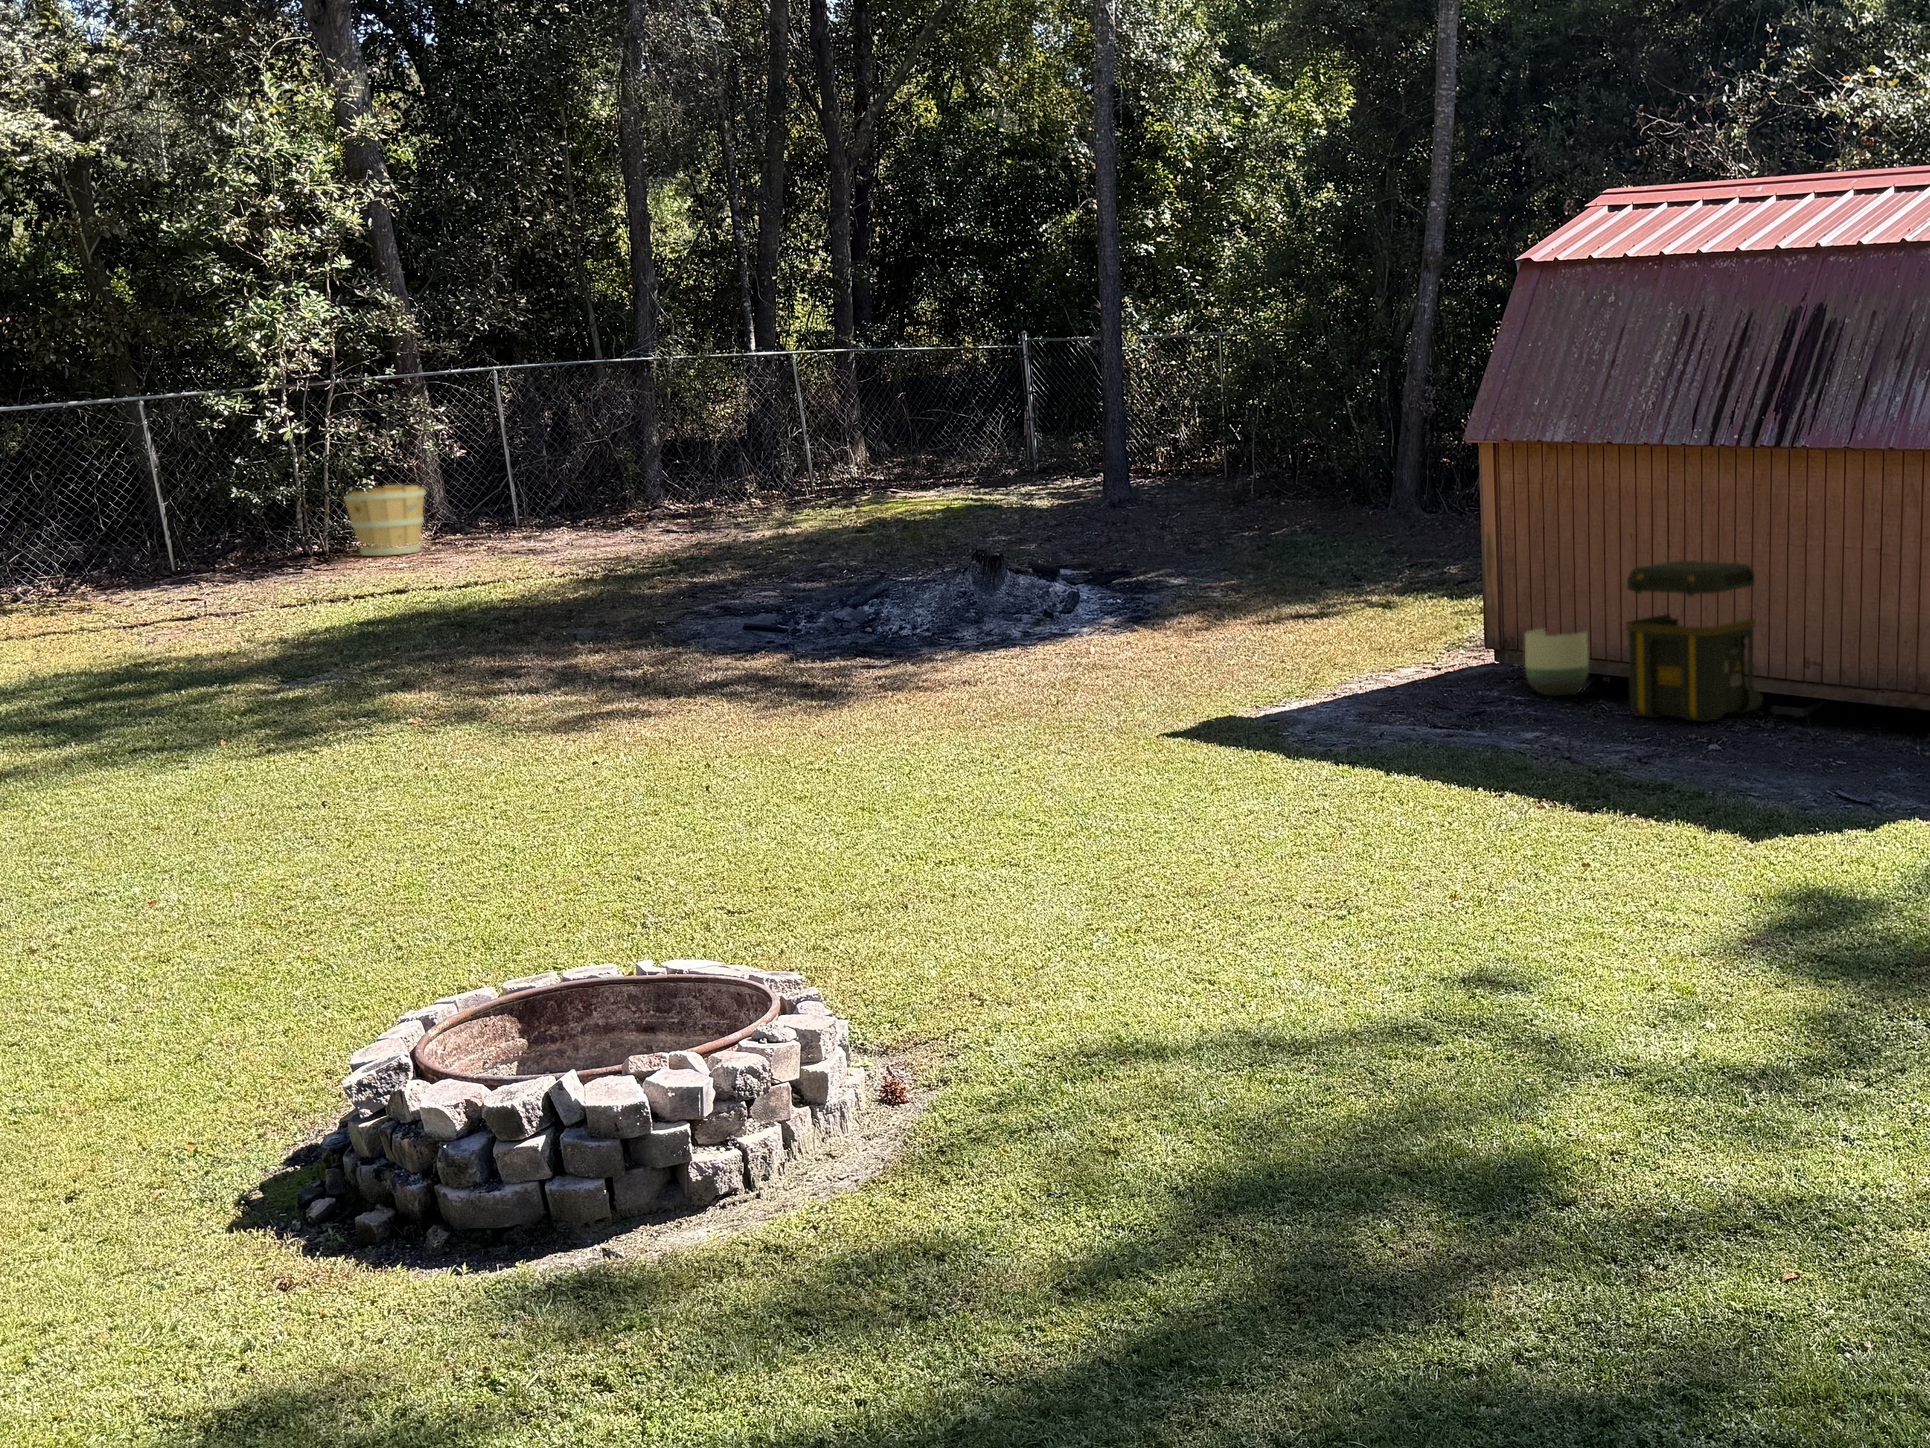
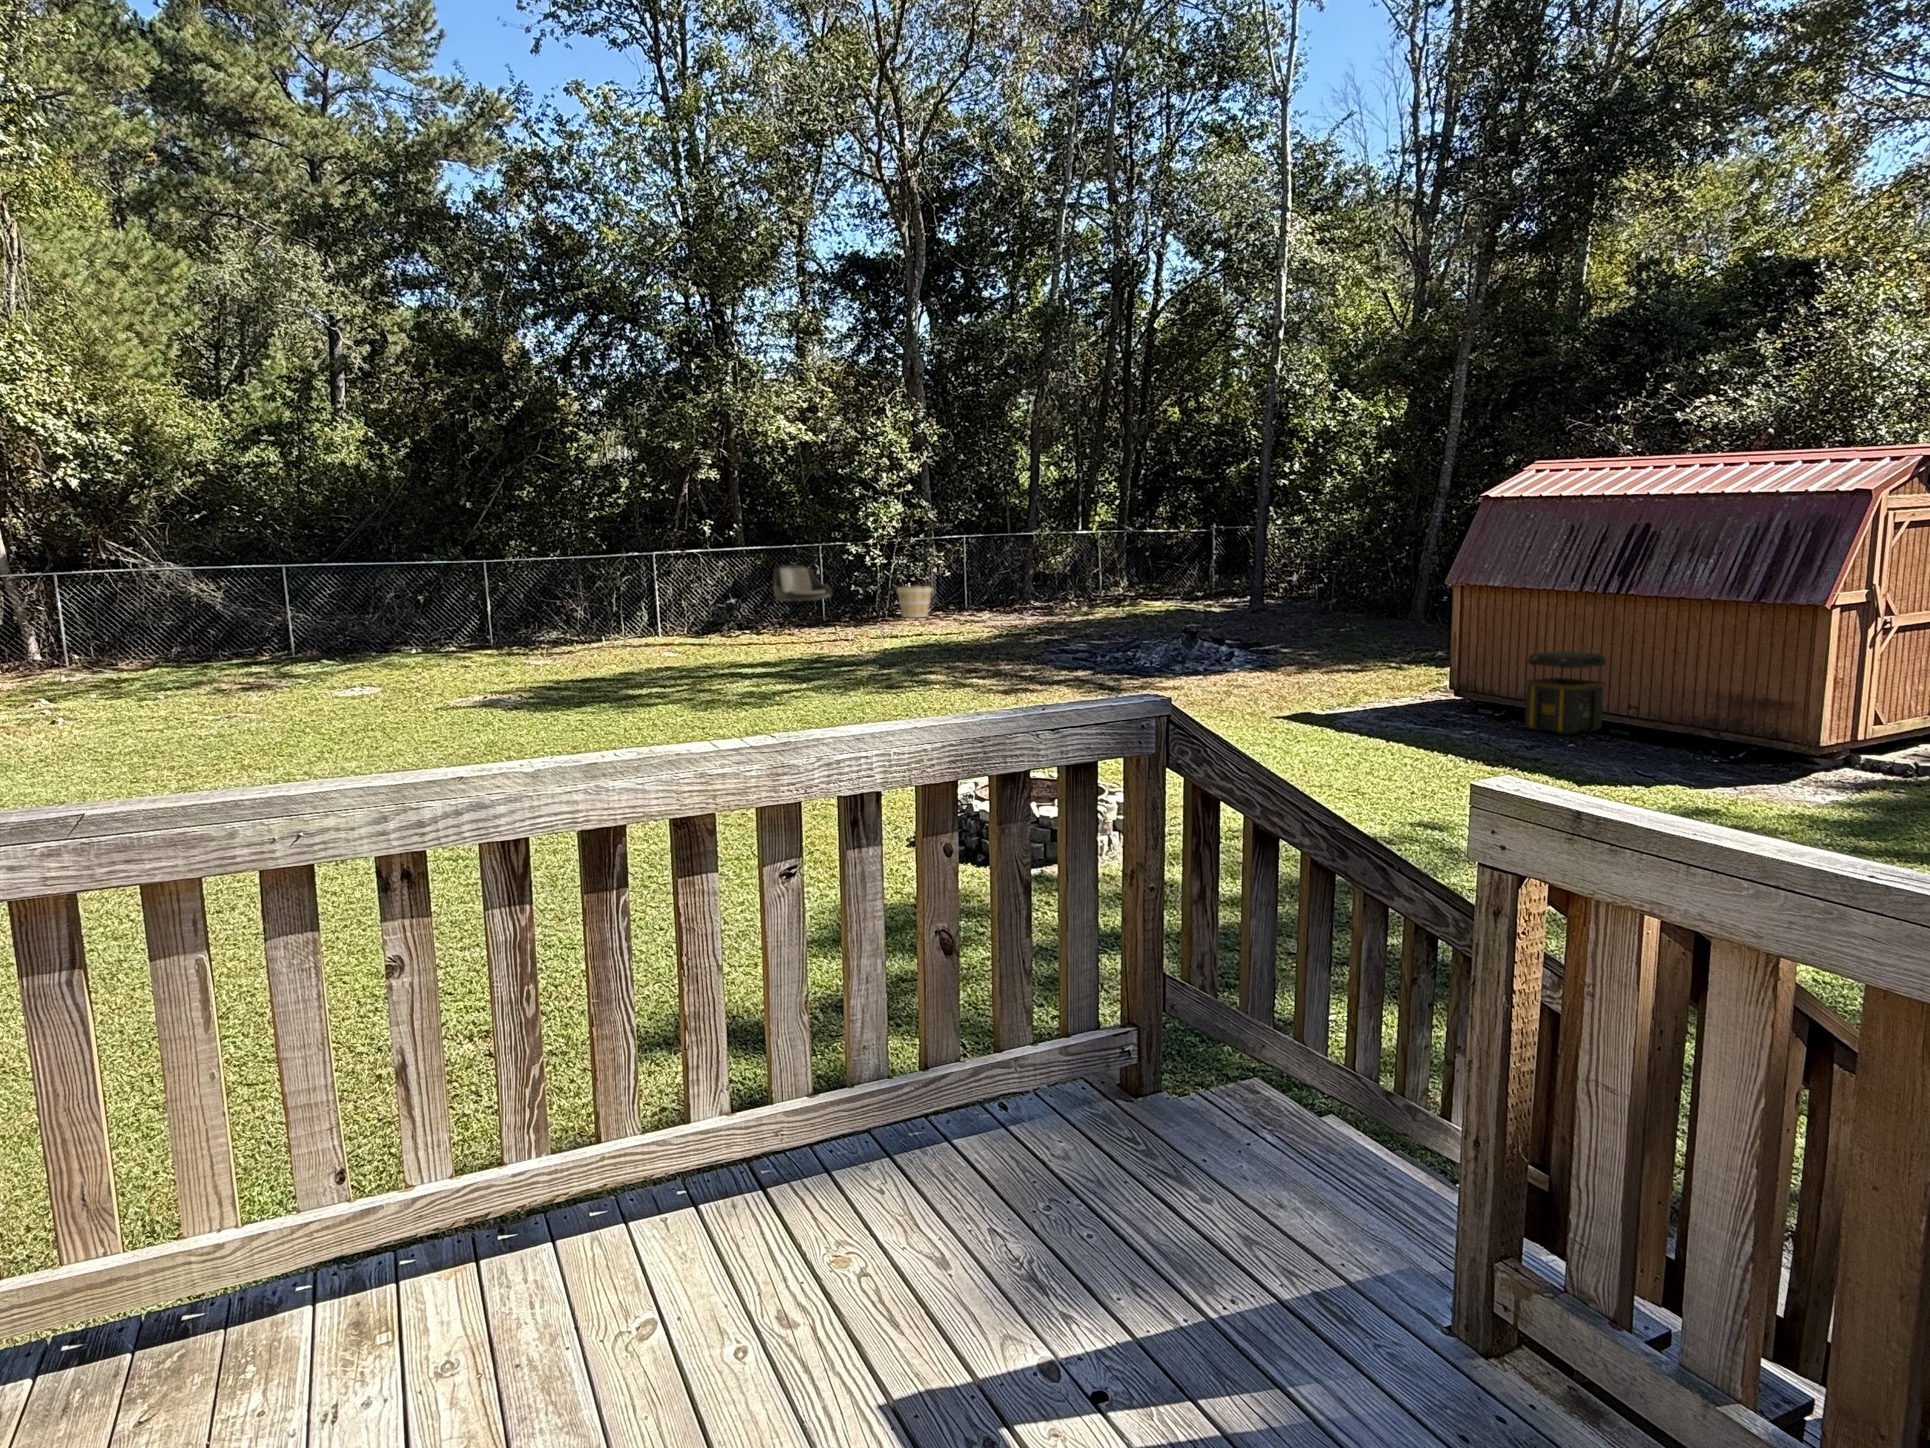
lounge chair: none [31,452,186,594] -> present [772,565,833,626]
planter: present [1525,629,1589,696] -> none [1469,682,1505,717]

